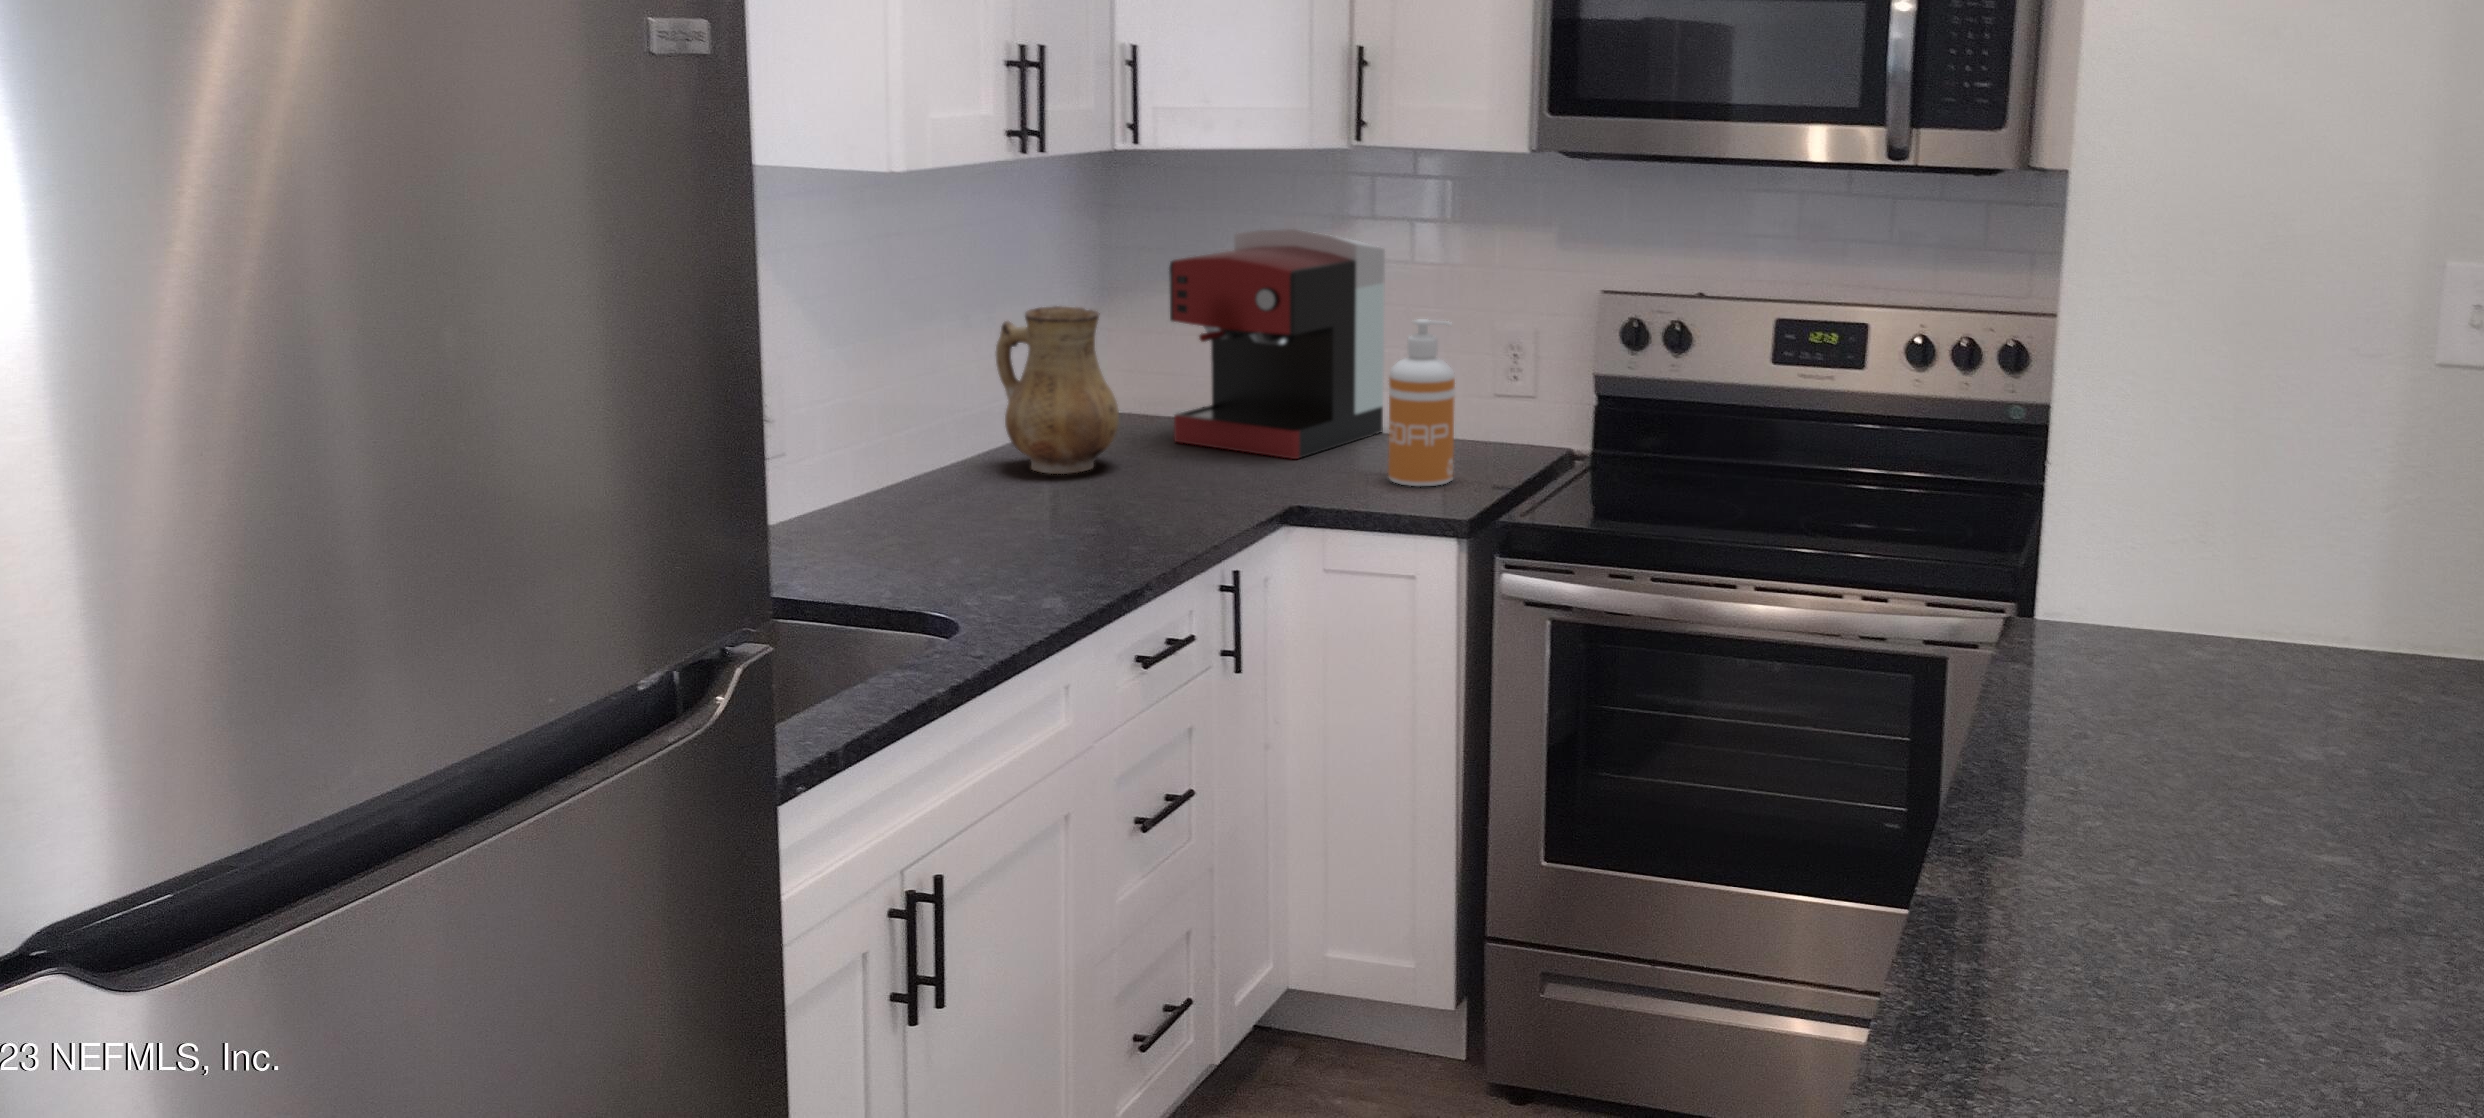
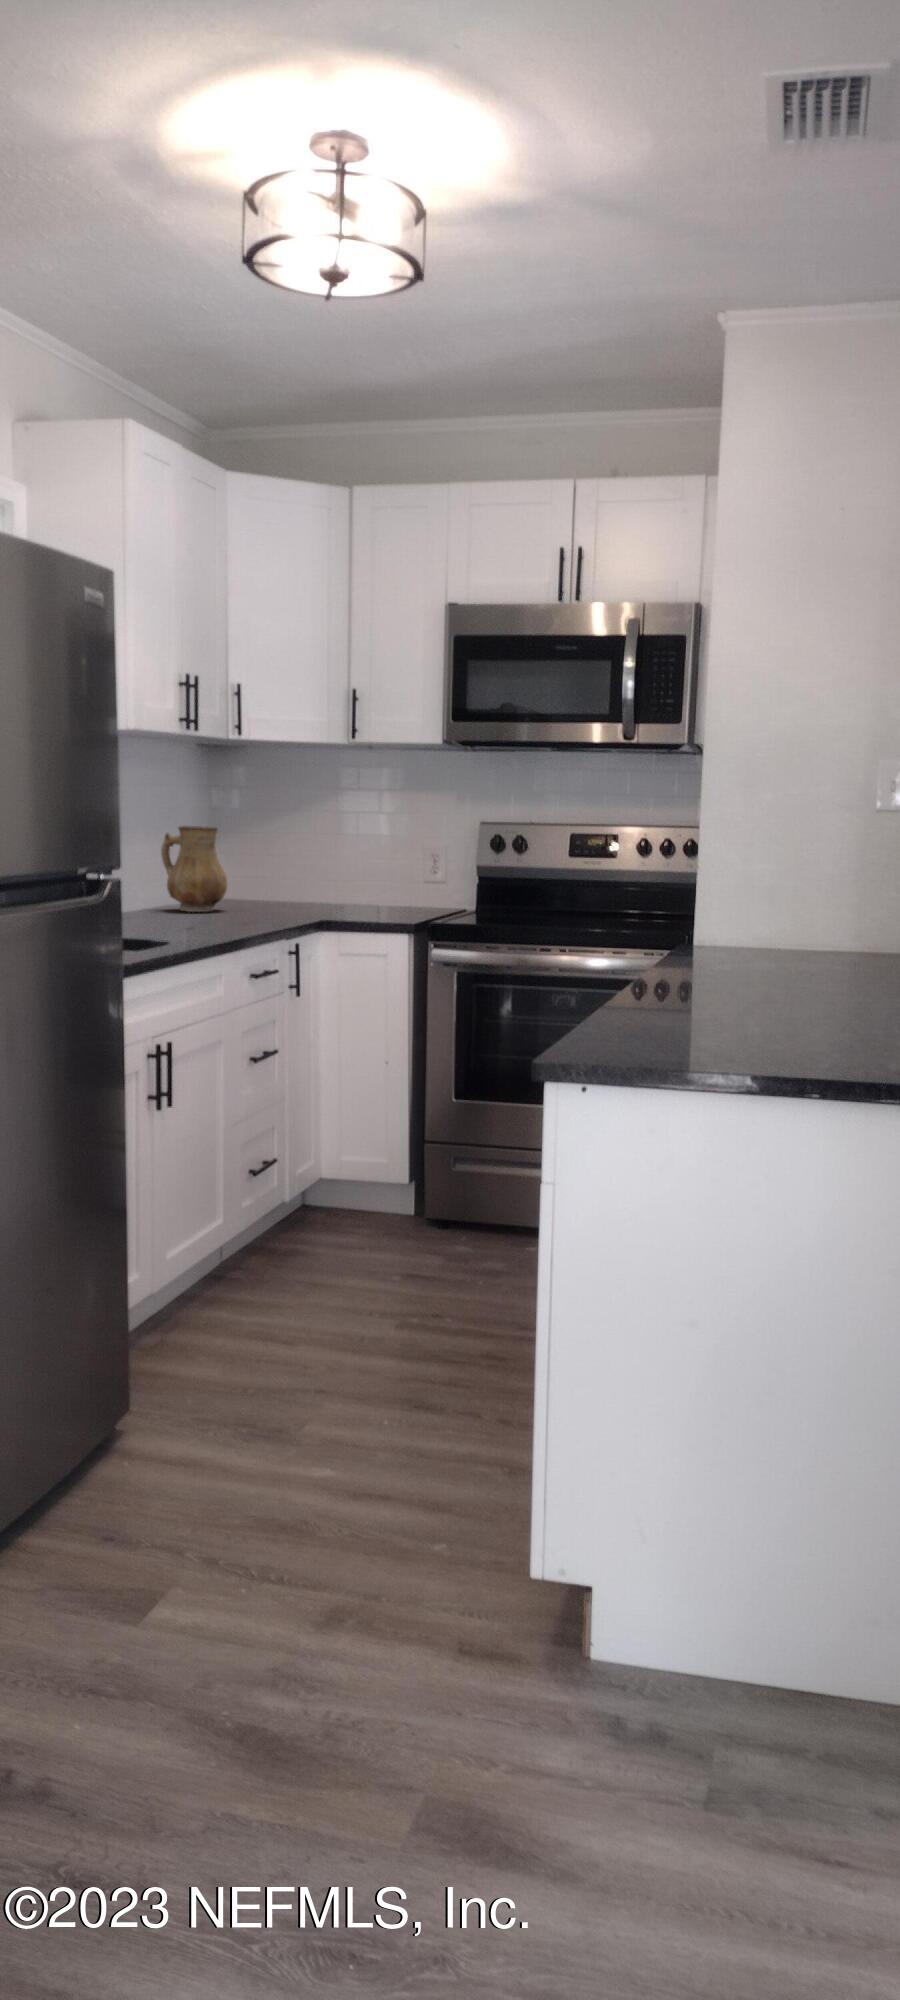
coffee maker: present [1169,229,1385,459] -> none [251,794,365,910]
soap dispenser: present [1388,319,1455,486] -> none [371,830,406,916]

